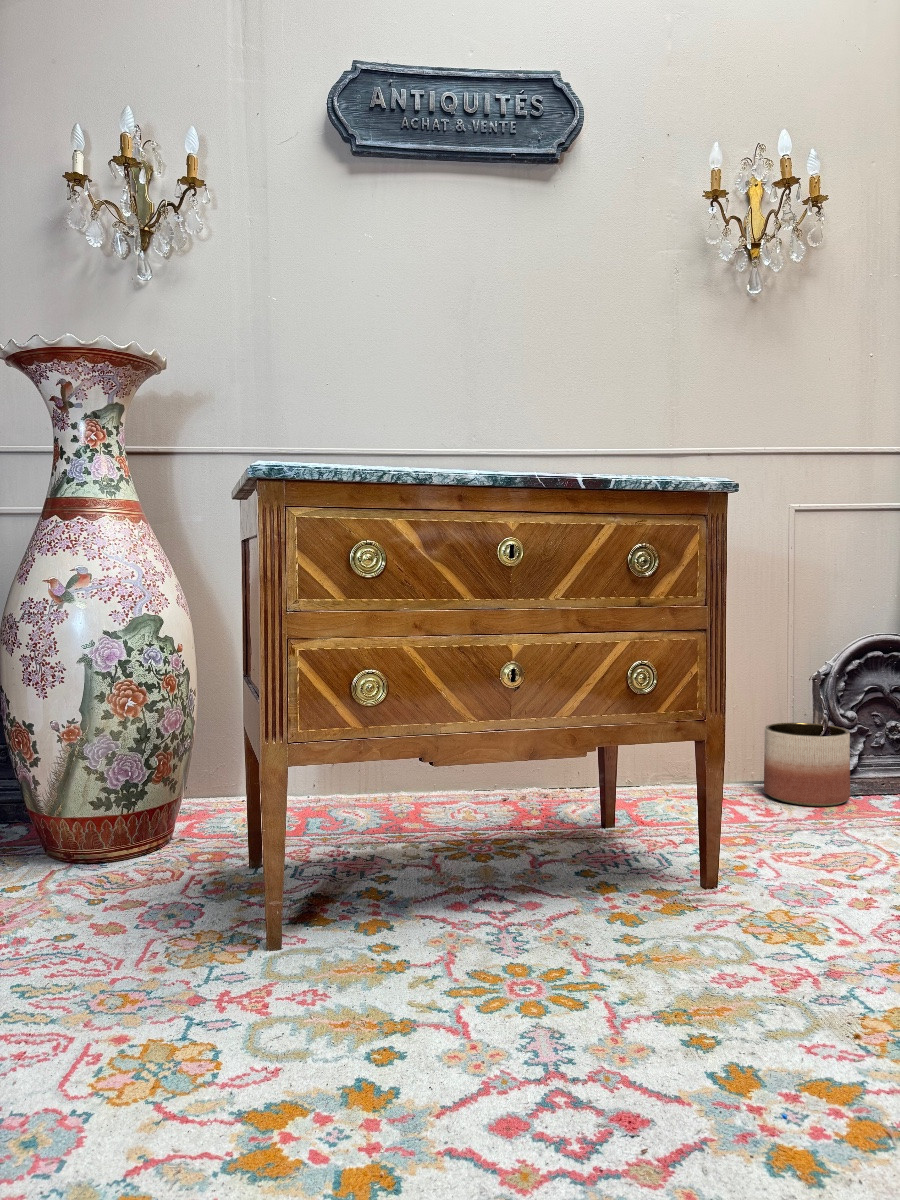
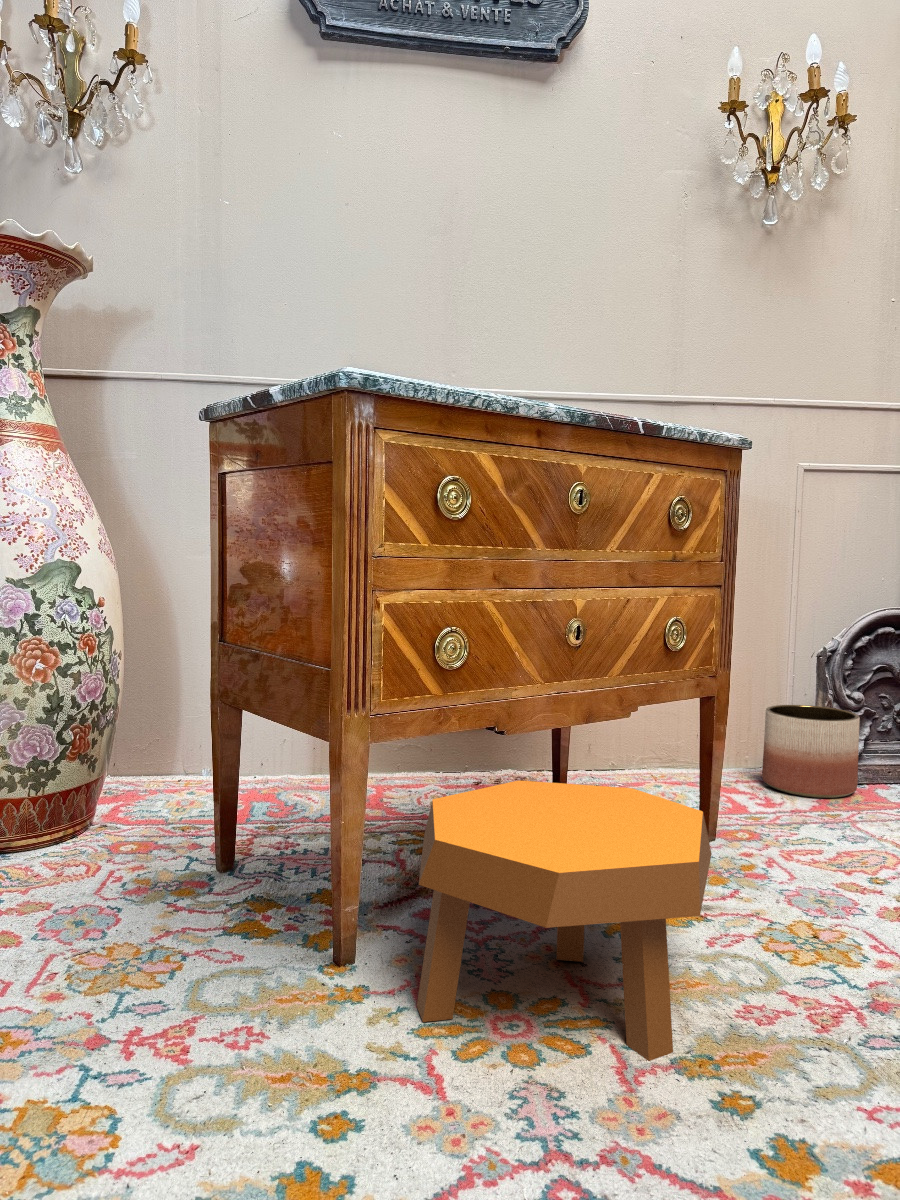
footstool: none [447,790,690,1014] -> present [417,780,712,1061]

